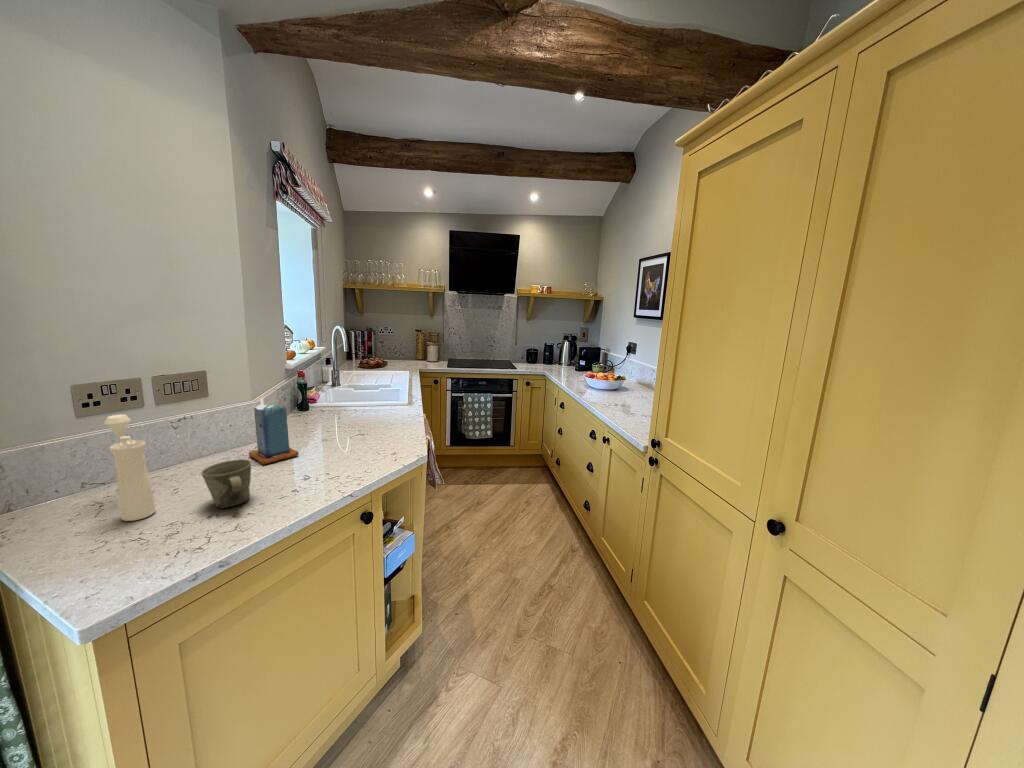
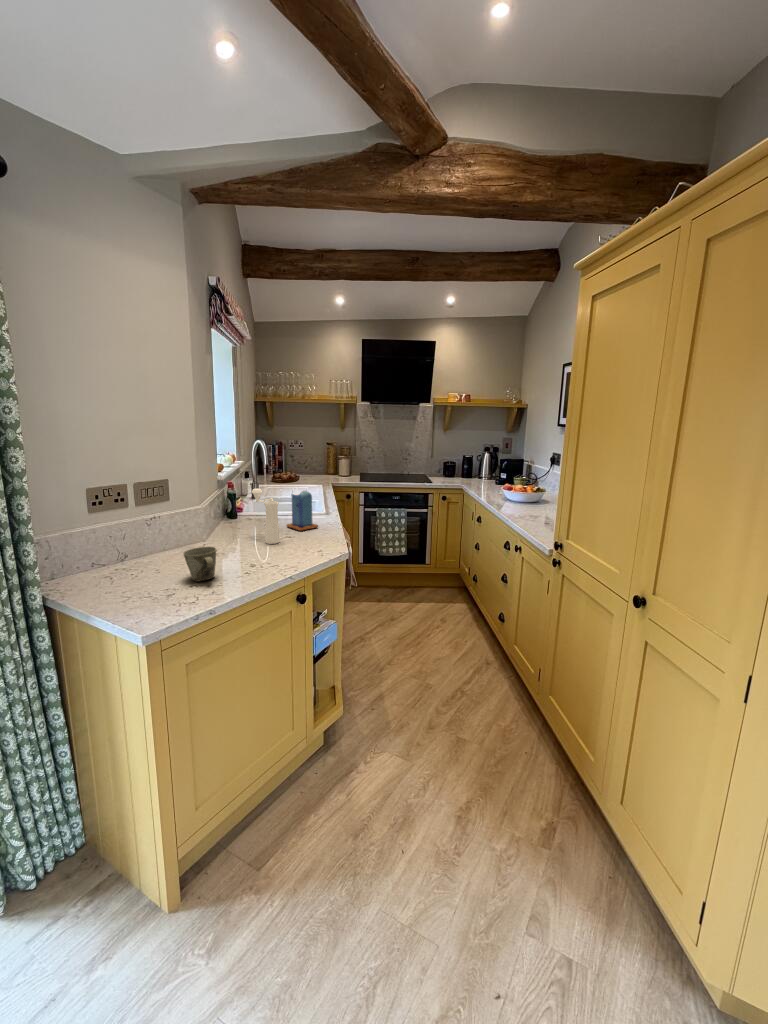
candle: present [249,398,298,465] -> present [286,488,318,531]
pepper mill: present [104,415,155,521] -> present [252,488,280,544]

